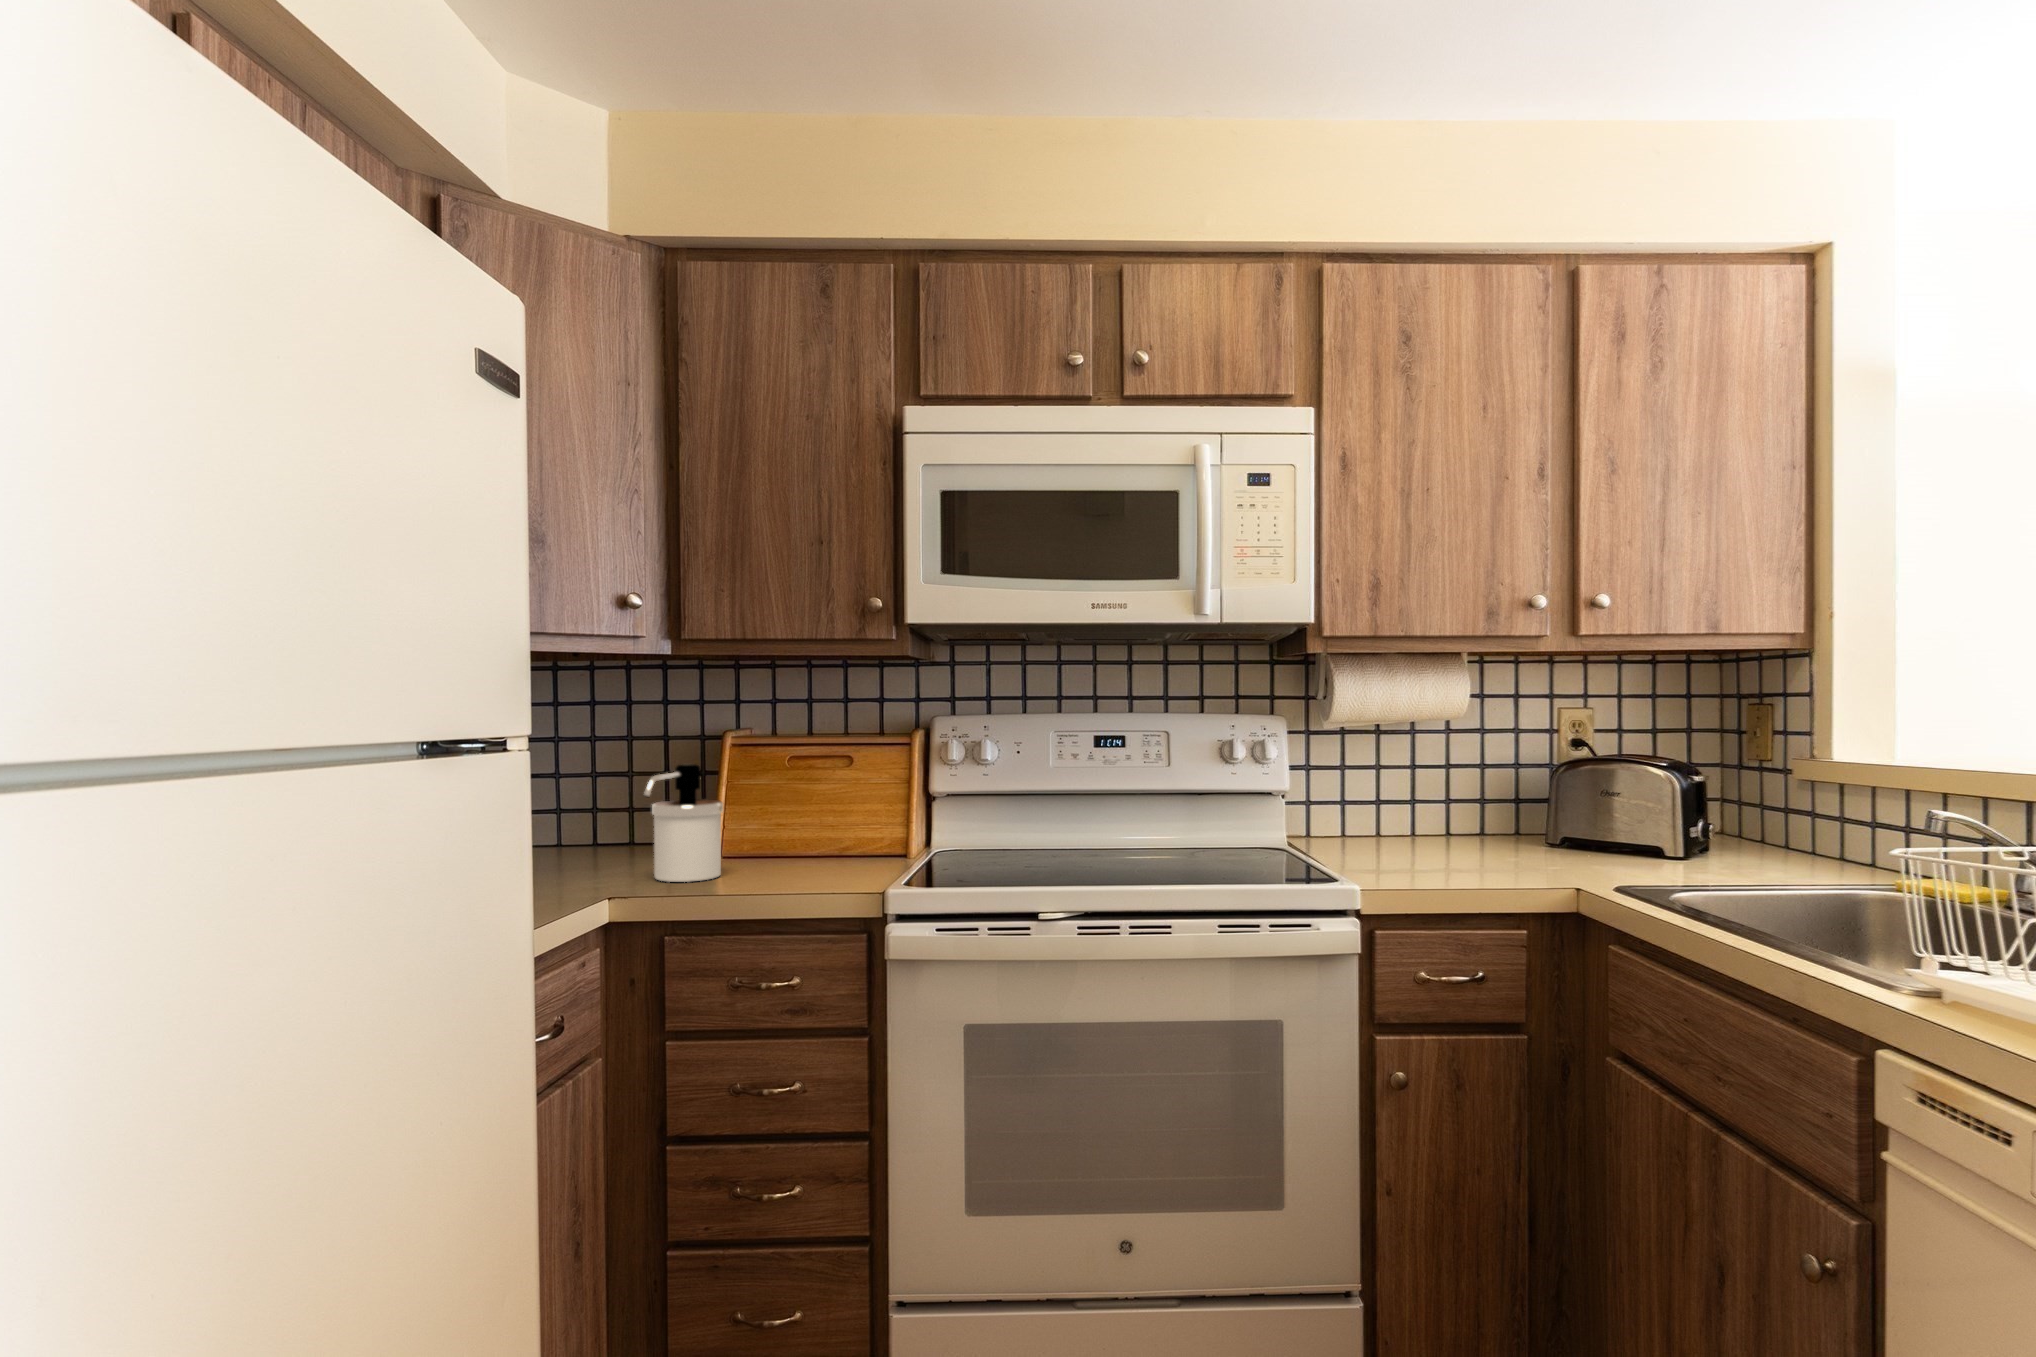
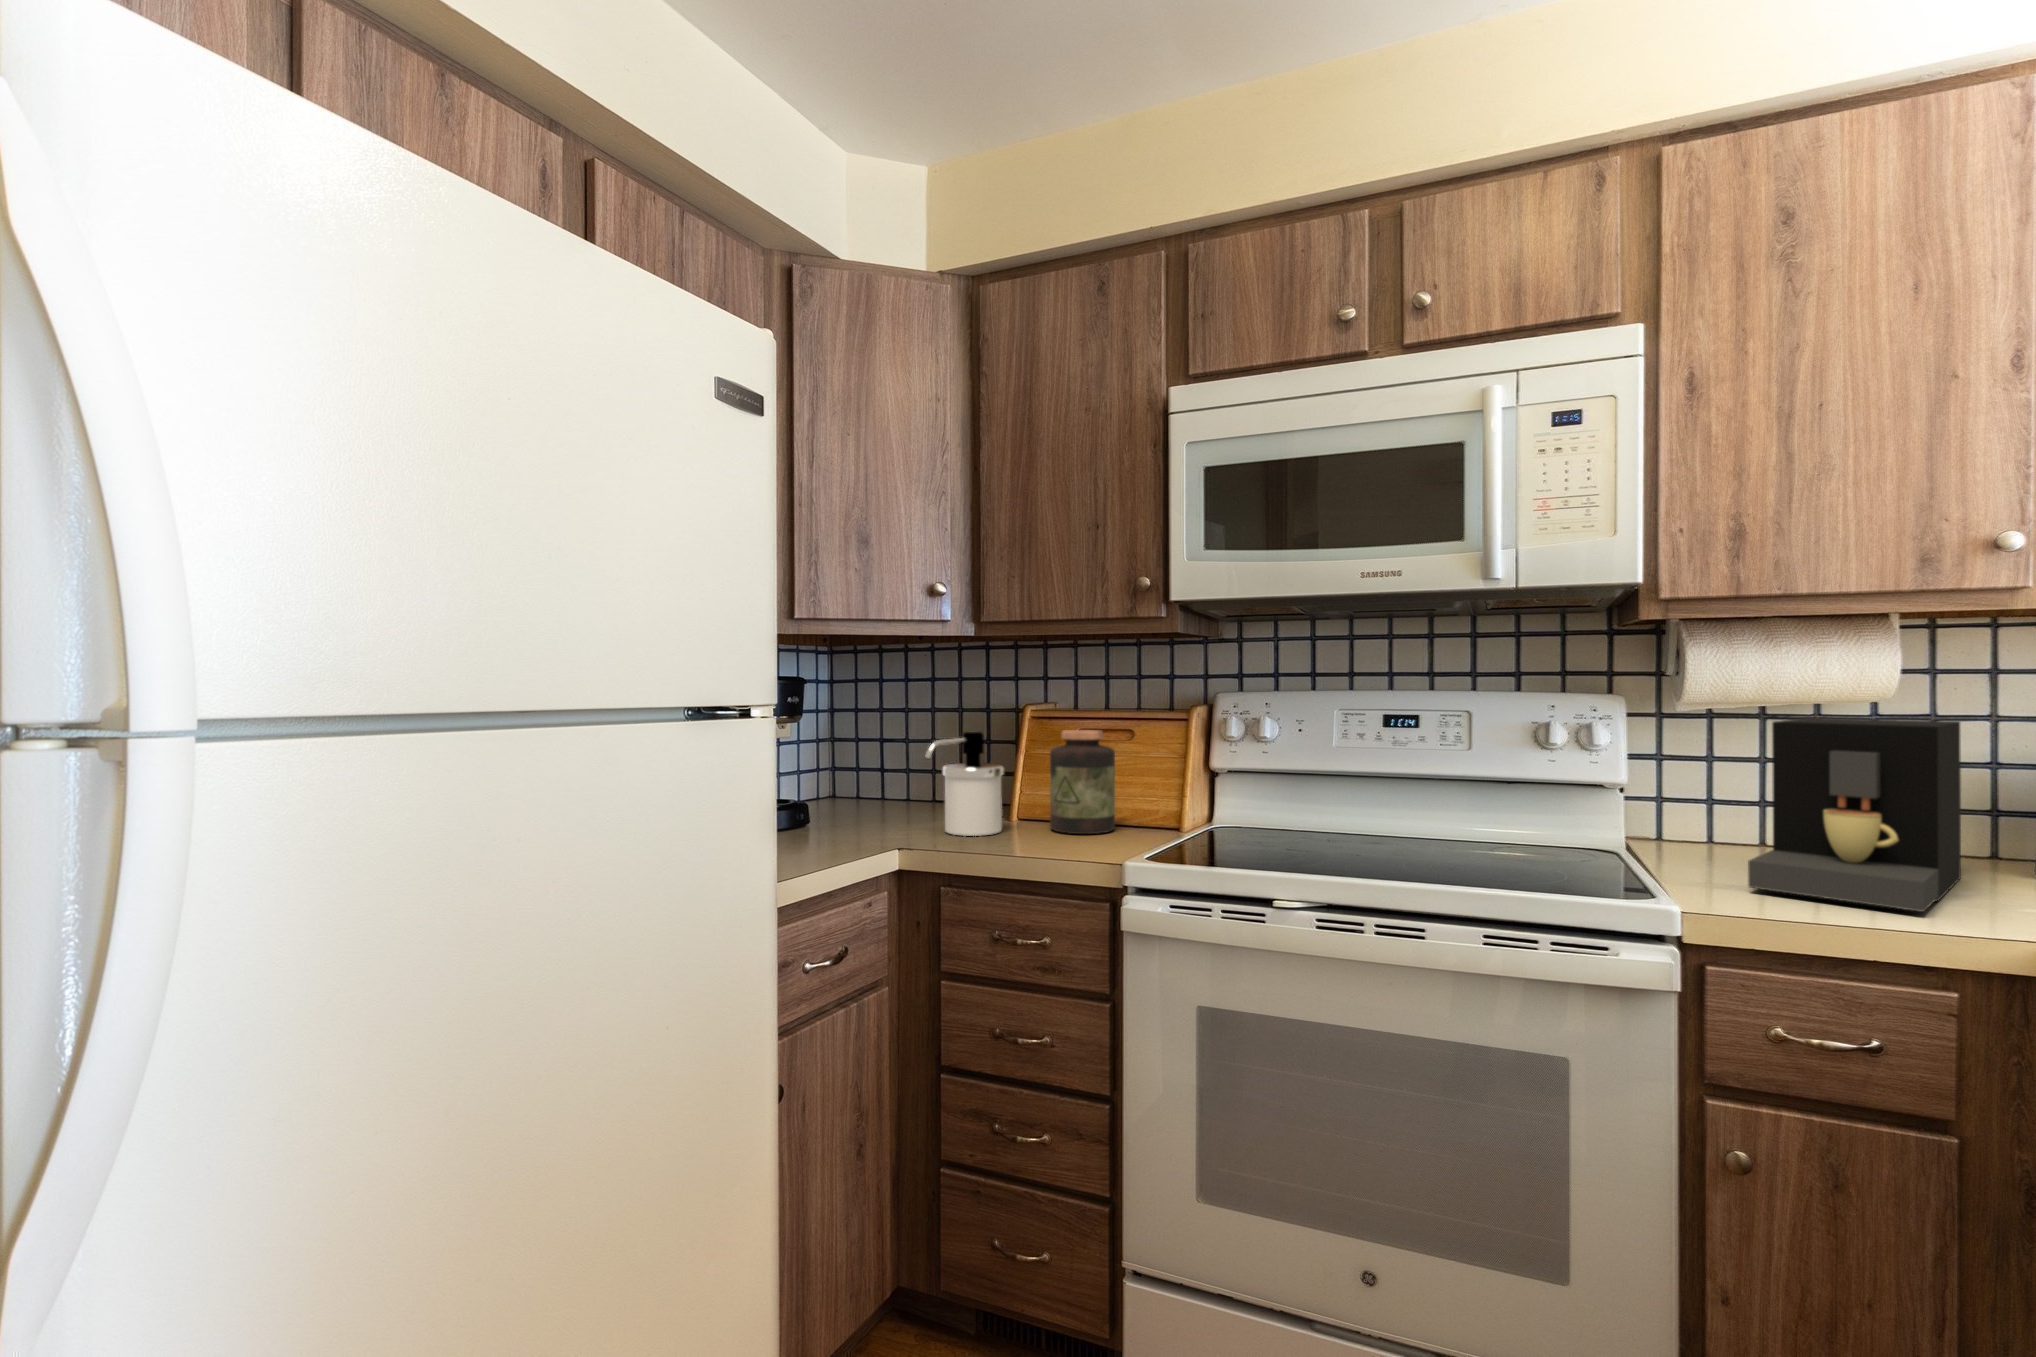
coffee maker: none [1391,731,1508,875] -> present [1748,717,1961,912]
jar: none [771,759,842,871] -> present [1050,730,1115,834]

